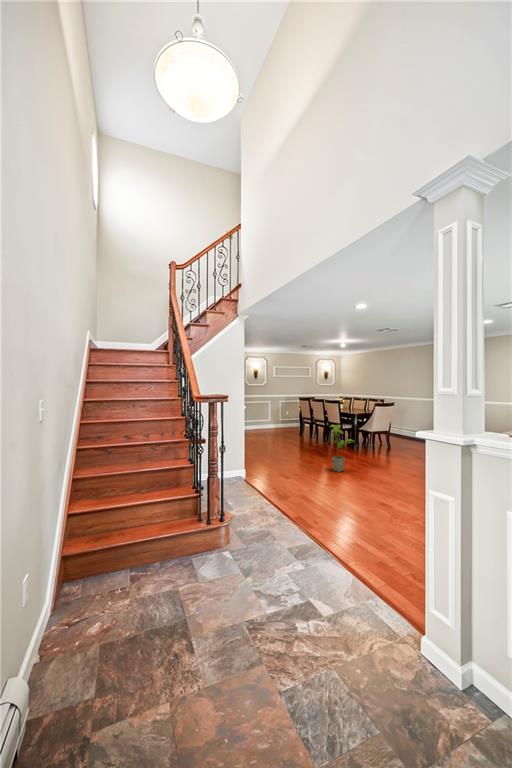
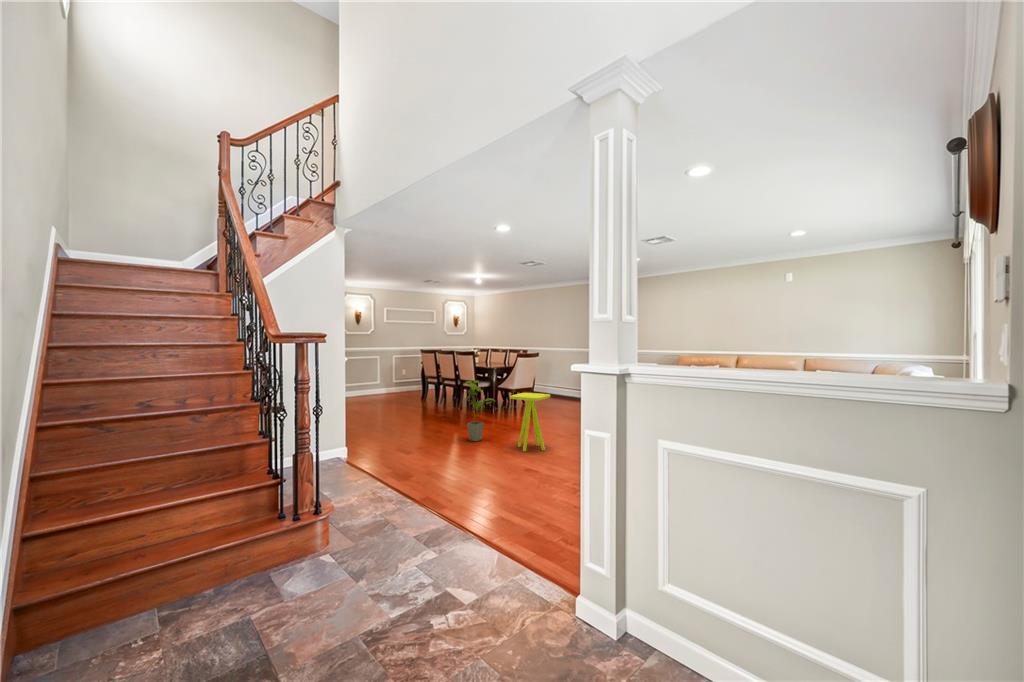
side table: none [366,437,401,485] -> present [510,393,550,451]

